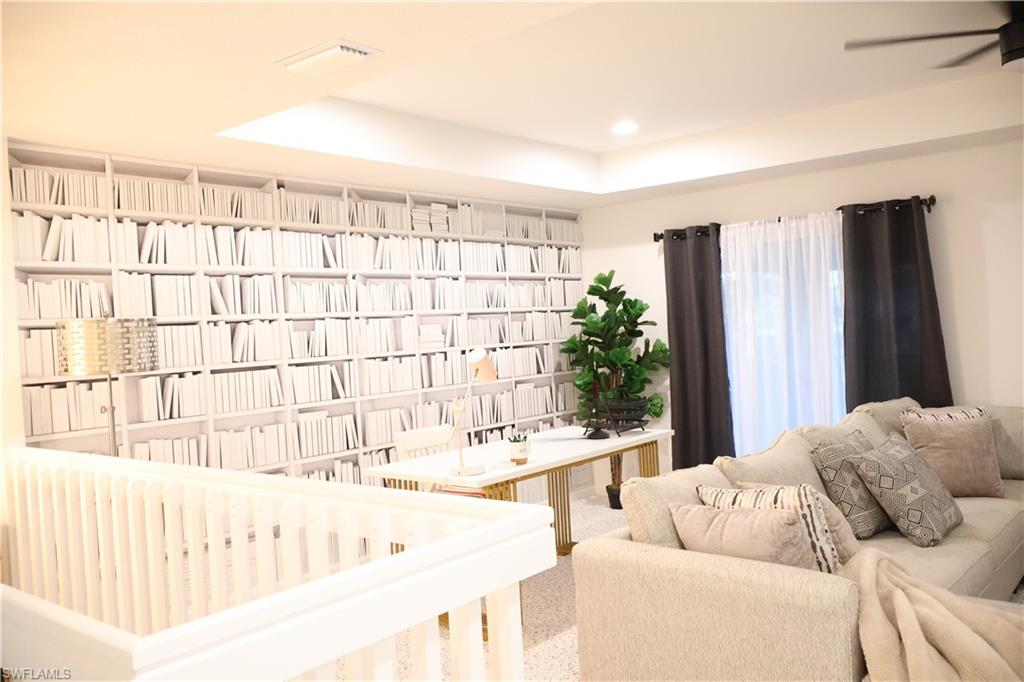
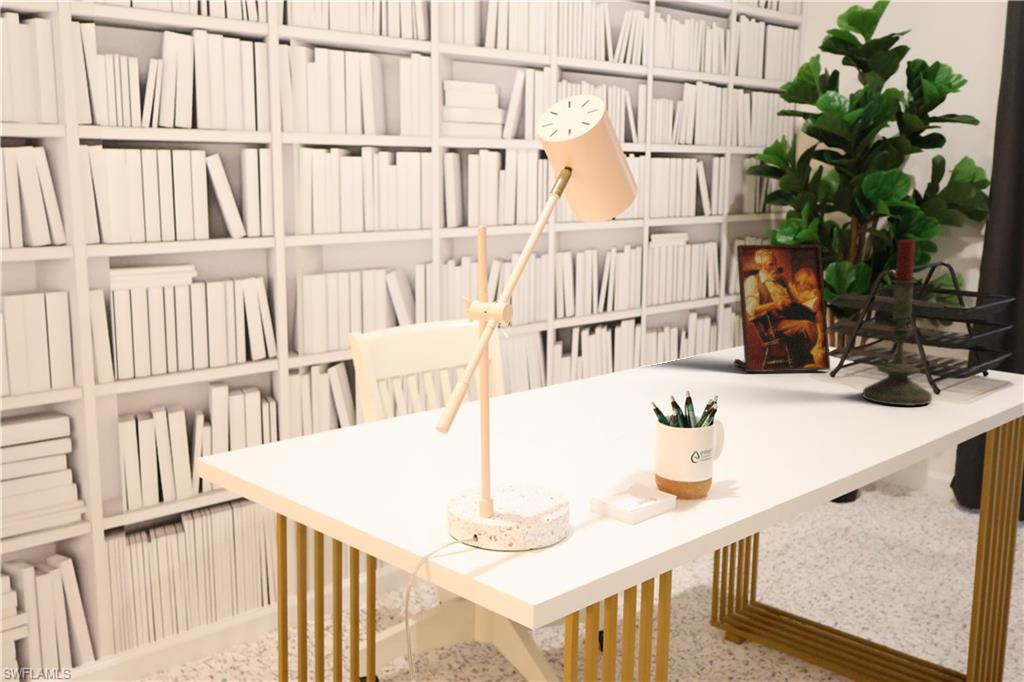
picture frame: none [542,385,581,435] -> present [734,245,830,372]

